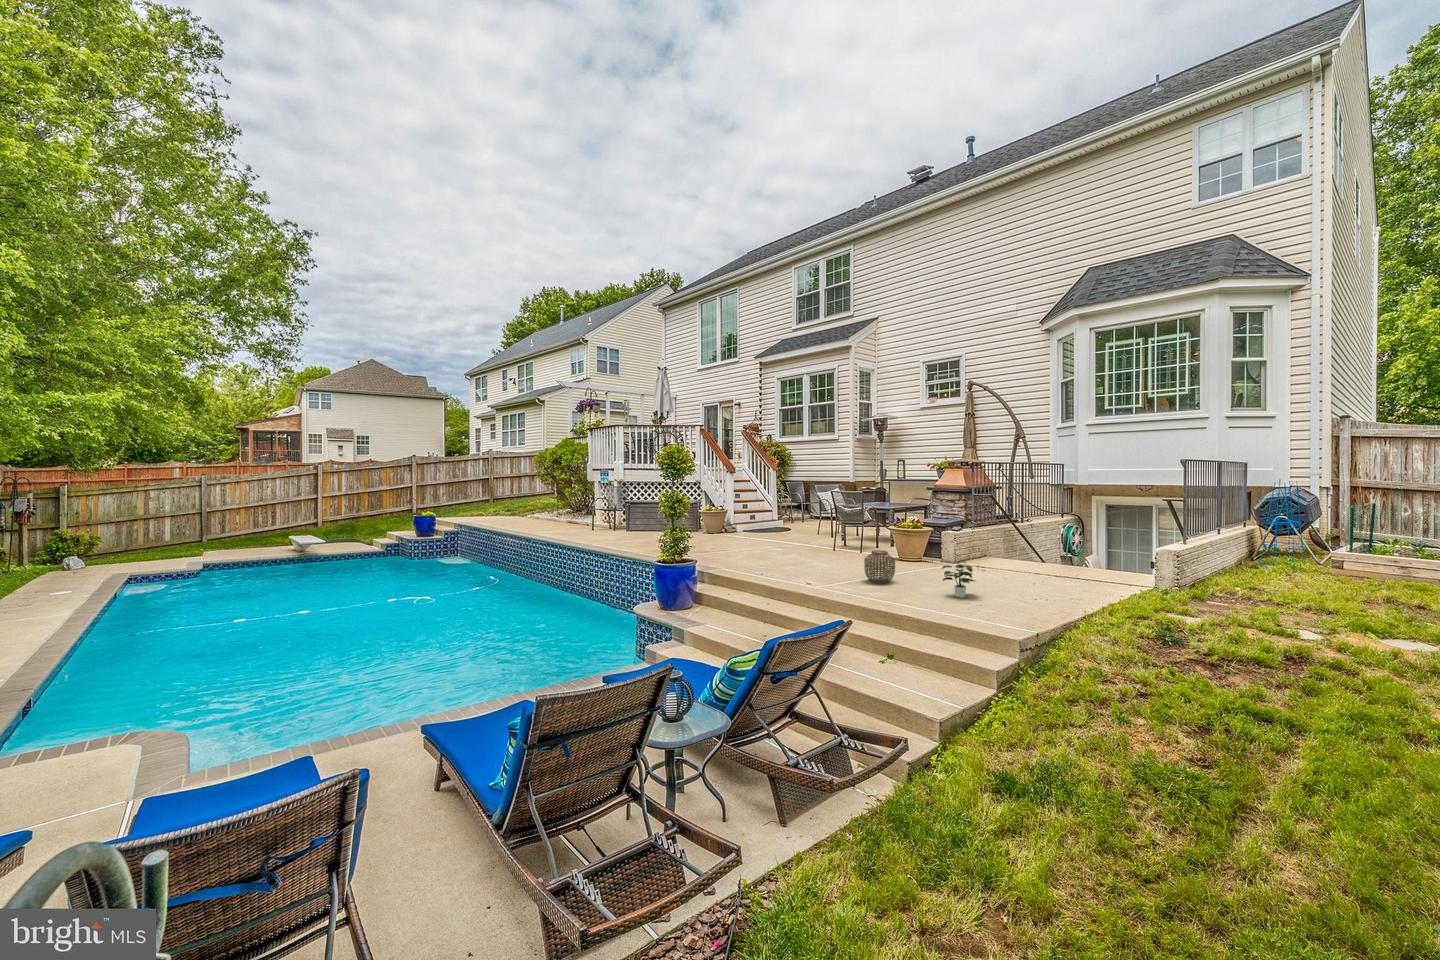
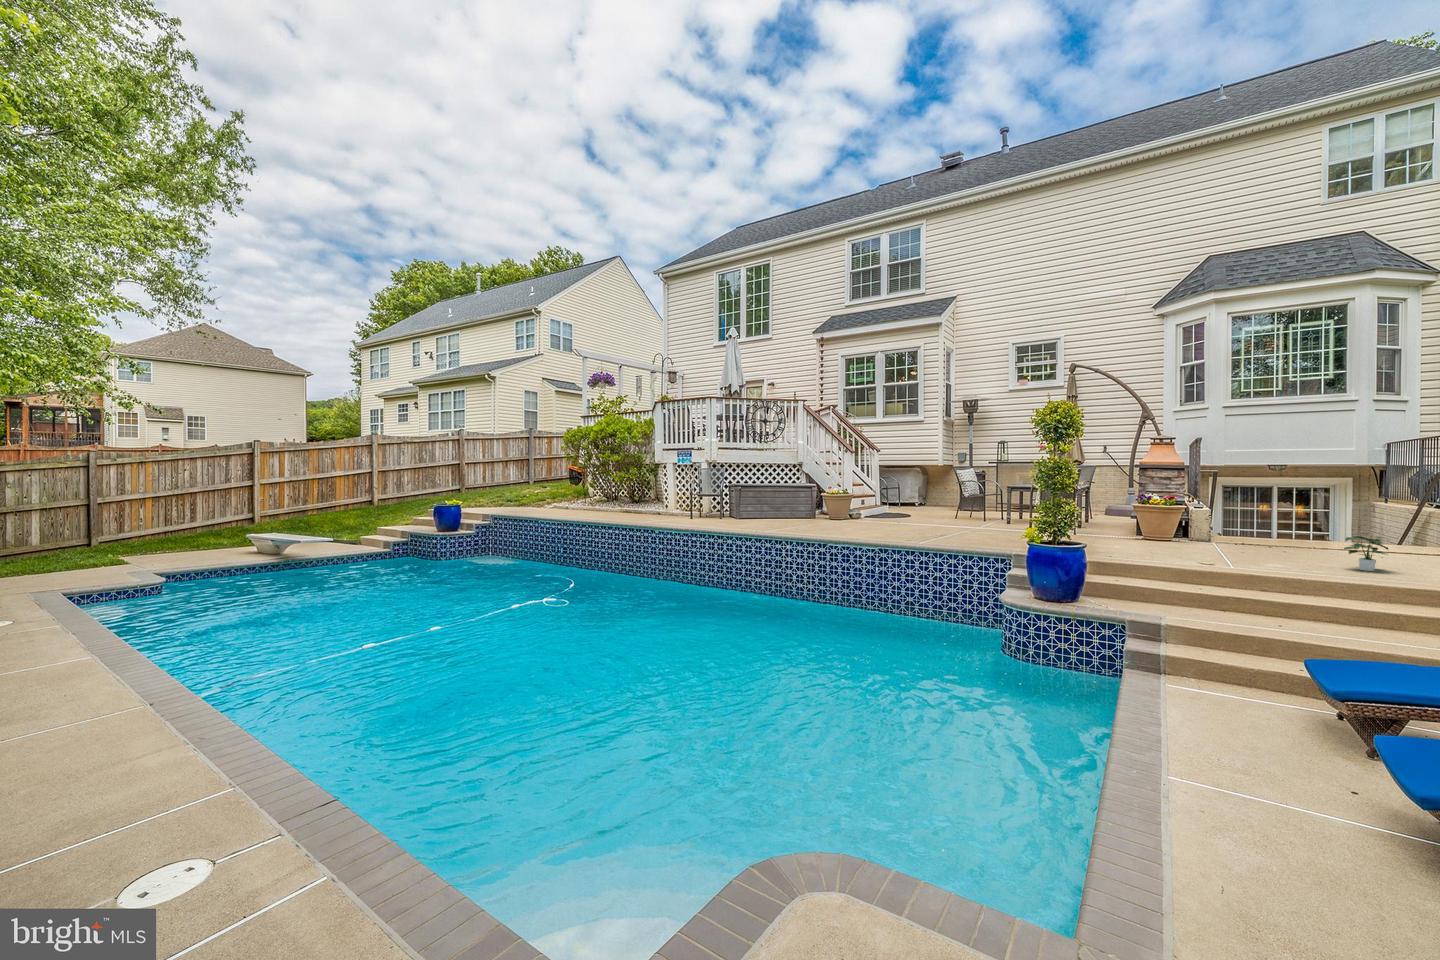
woven basket: present [864,550,895,584] -> none [1208,525,1252,561]

